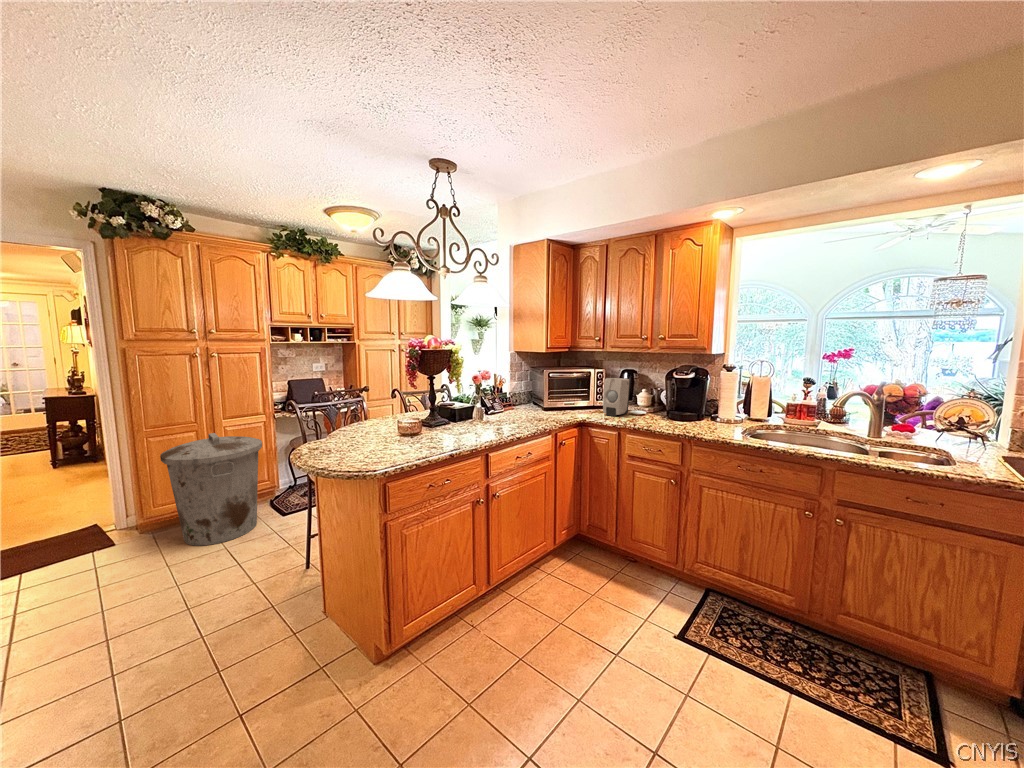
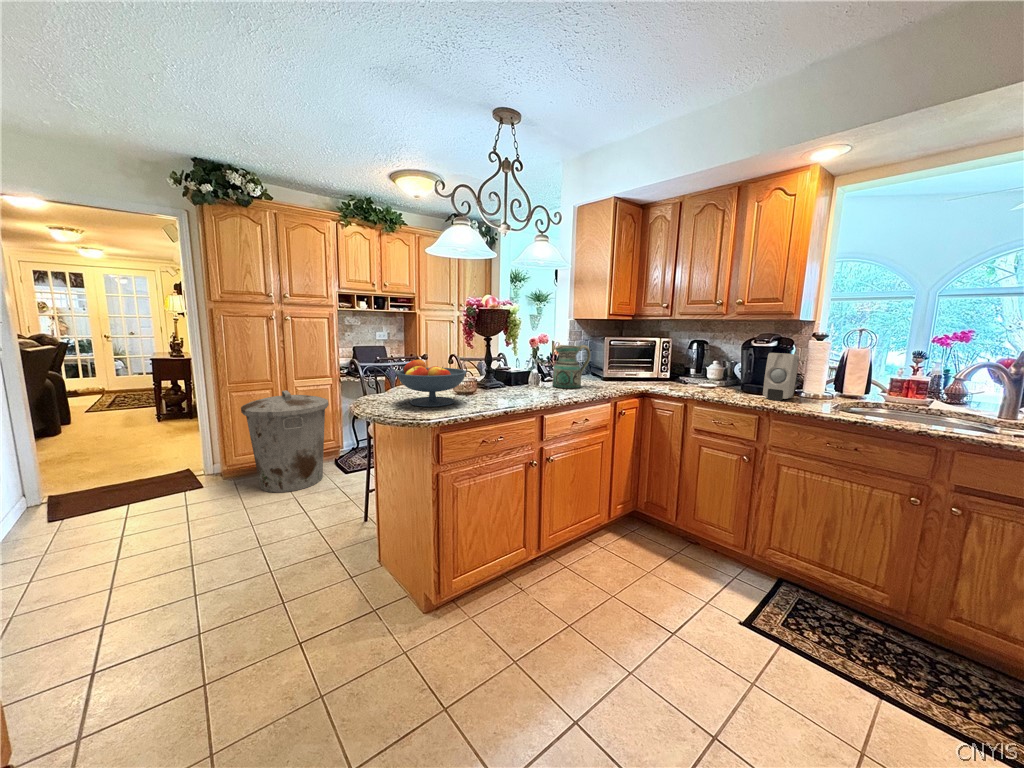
soap dispenser: present [603,378,630,416] -> present [763,353,799,401]
ceramic pitcher: none [496,380,531,423] -> present [552,345,591,388]
fruit bowl: none [338,406,410,455] -> present [396,360,466,407]

